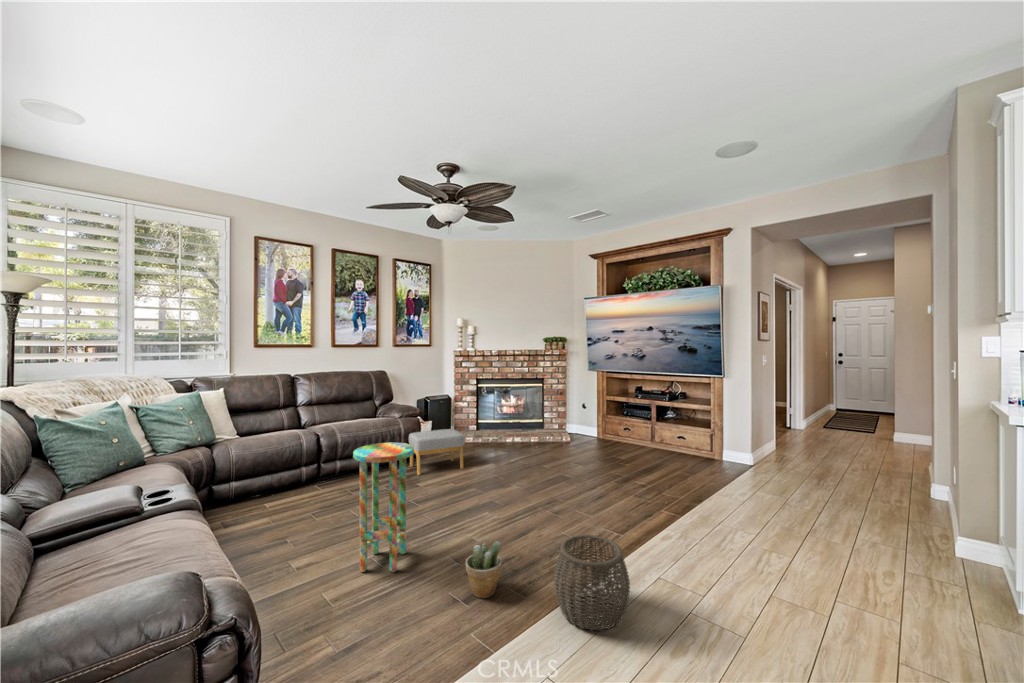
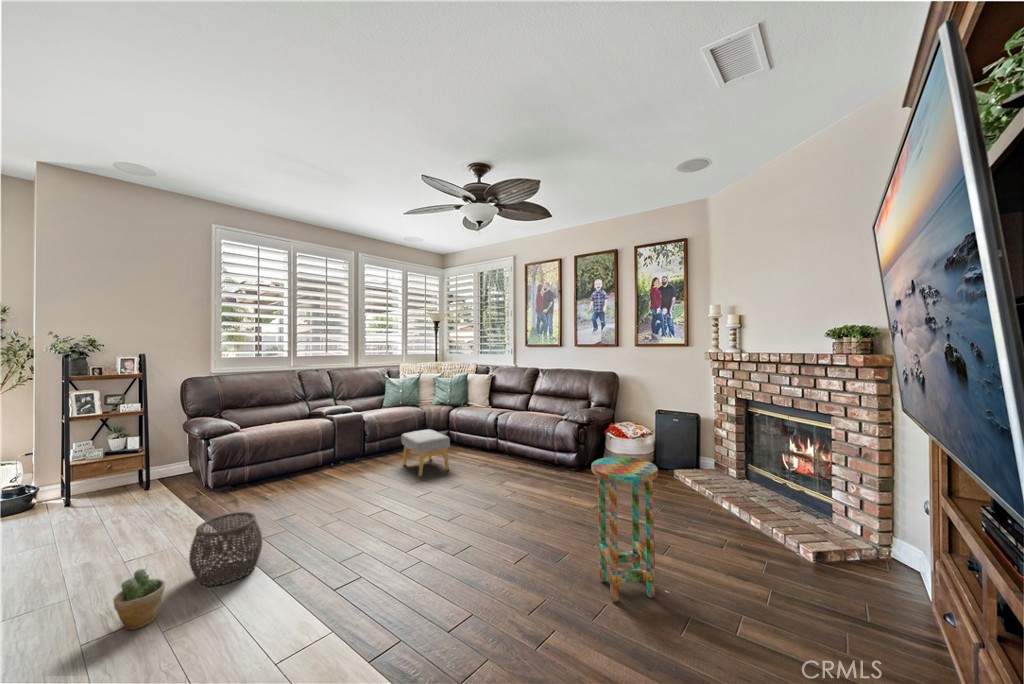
footstool: present [409,429,464,475] -> present [401,430,450,476]
side table: present [353,443,414,572] -> present [591,457,658,602]
potted plant: present [466,541,502,598] -> present [113,569,165,630]

